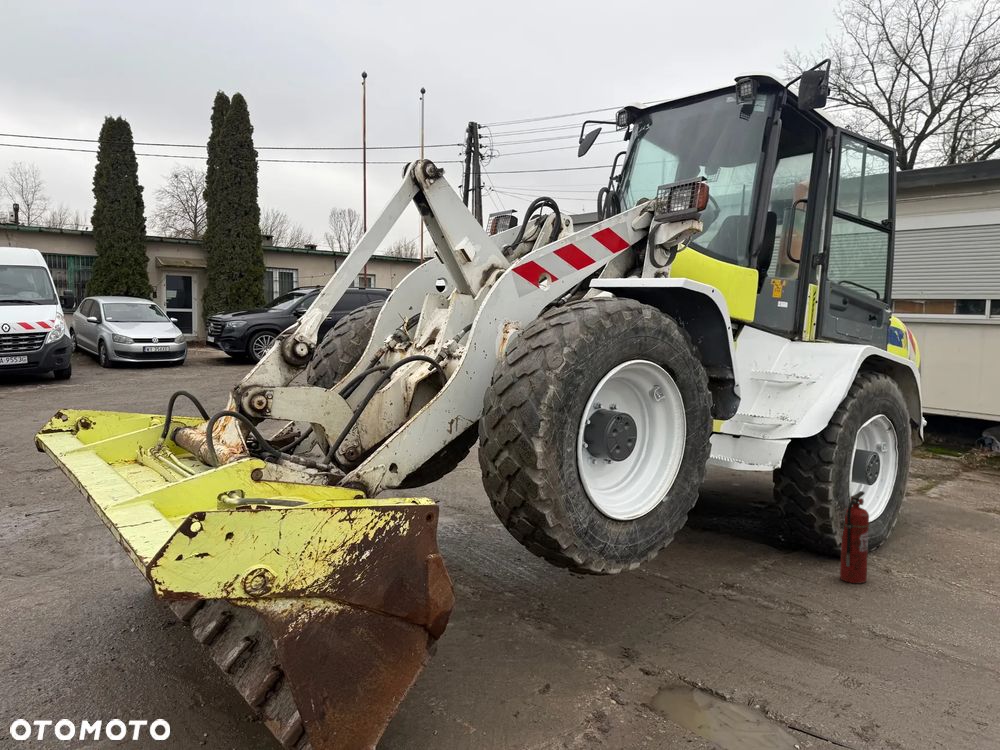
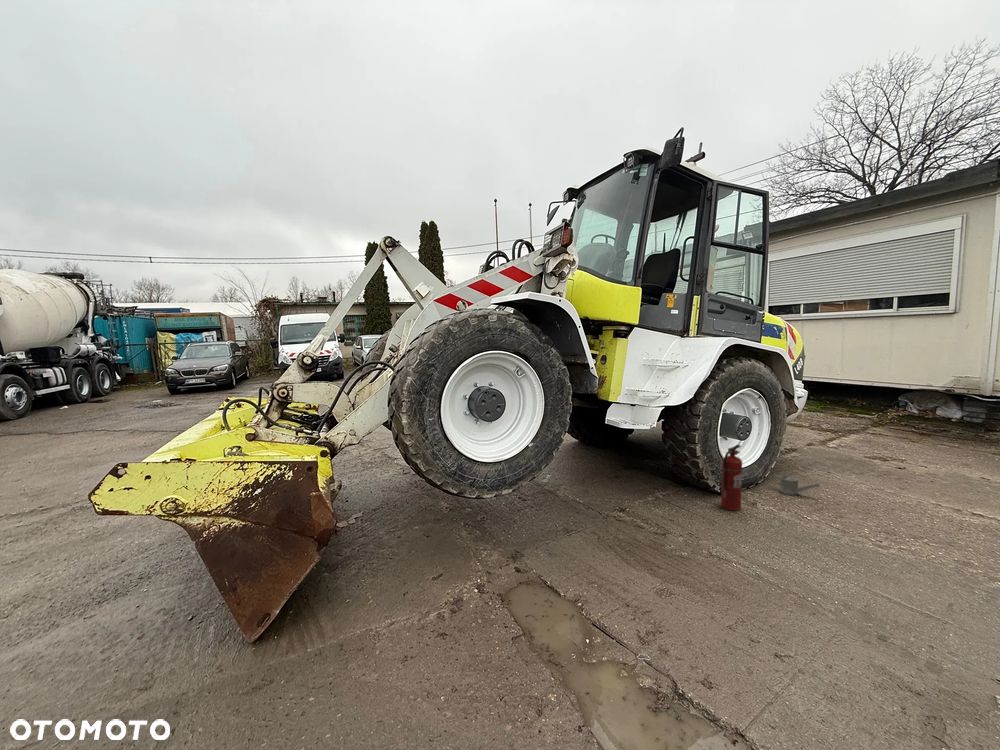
watering can: none [889,535,952,562] -> present [772,475,820,495]

